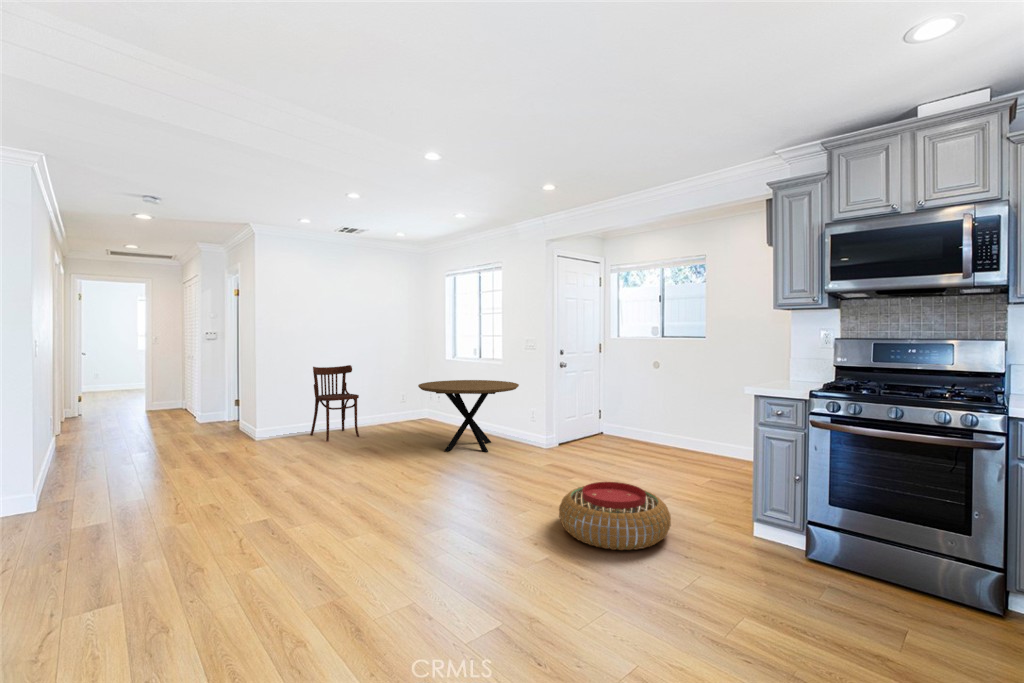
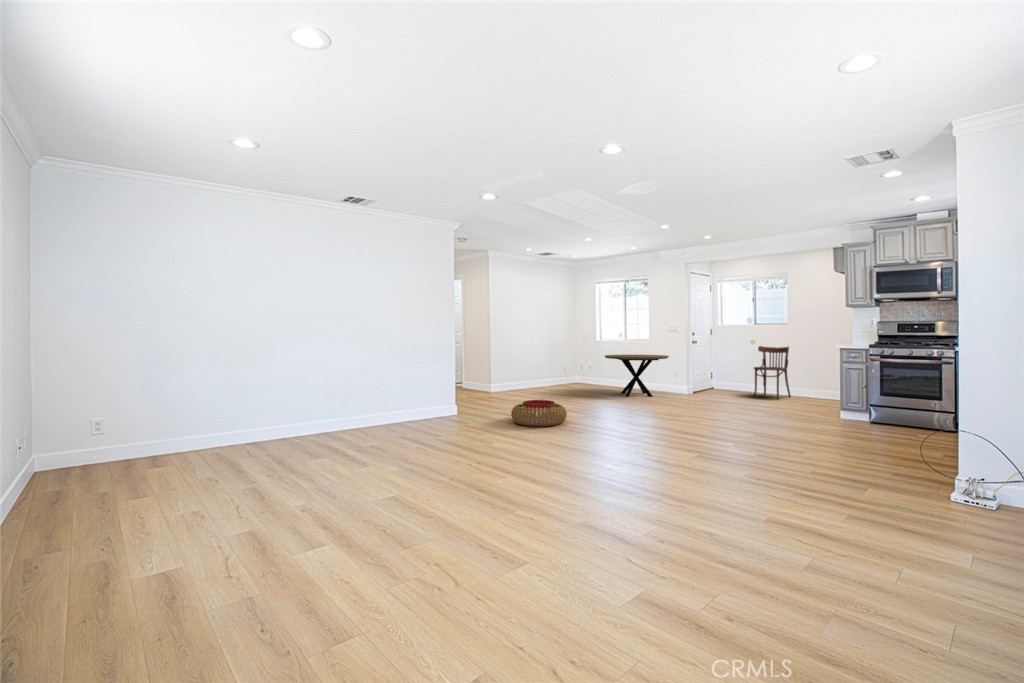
dining chair: present [310,365,359,441] -> present [754,346,791,399]
pouf: present [559,482,671,550] -> present [511,400,567,426]

